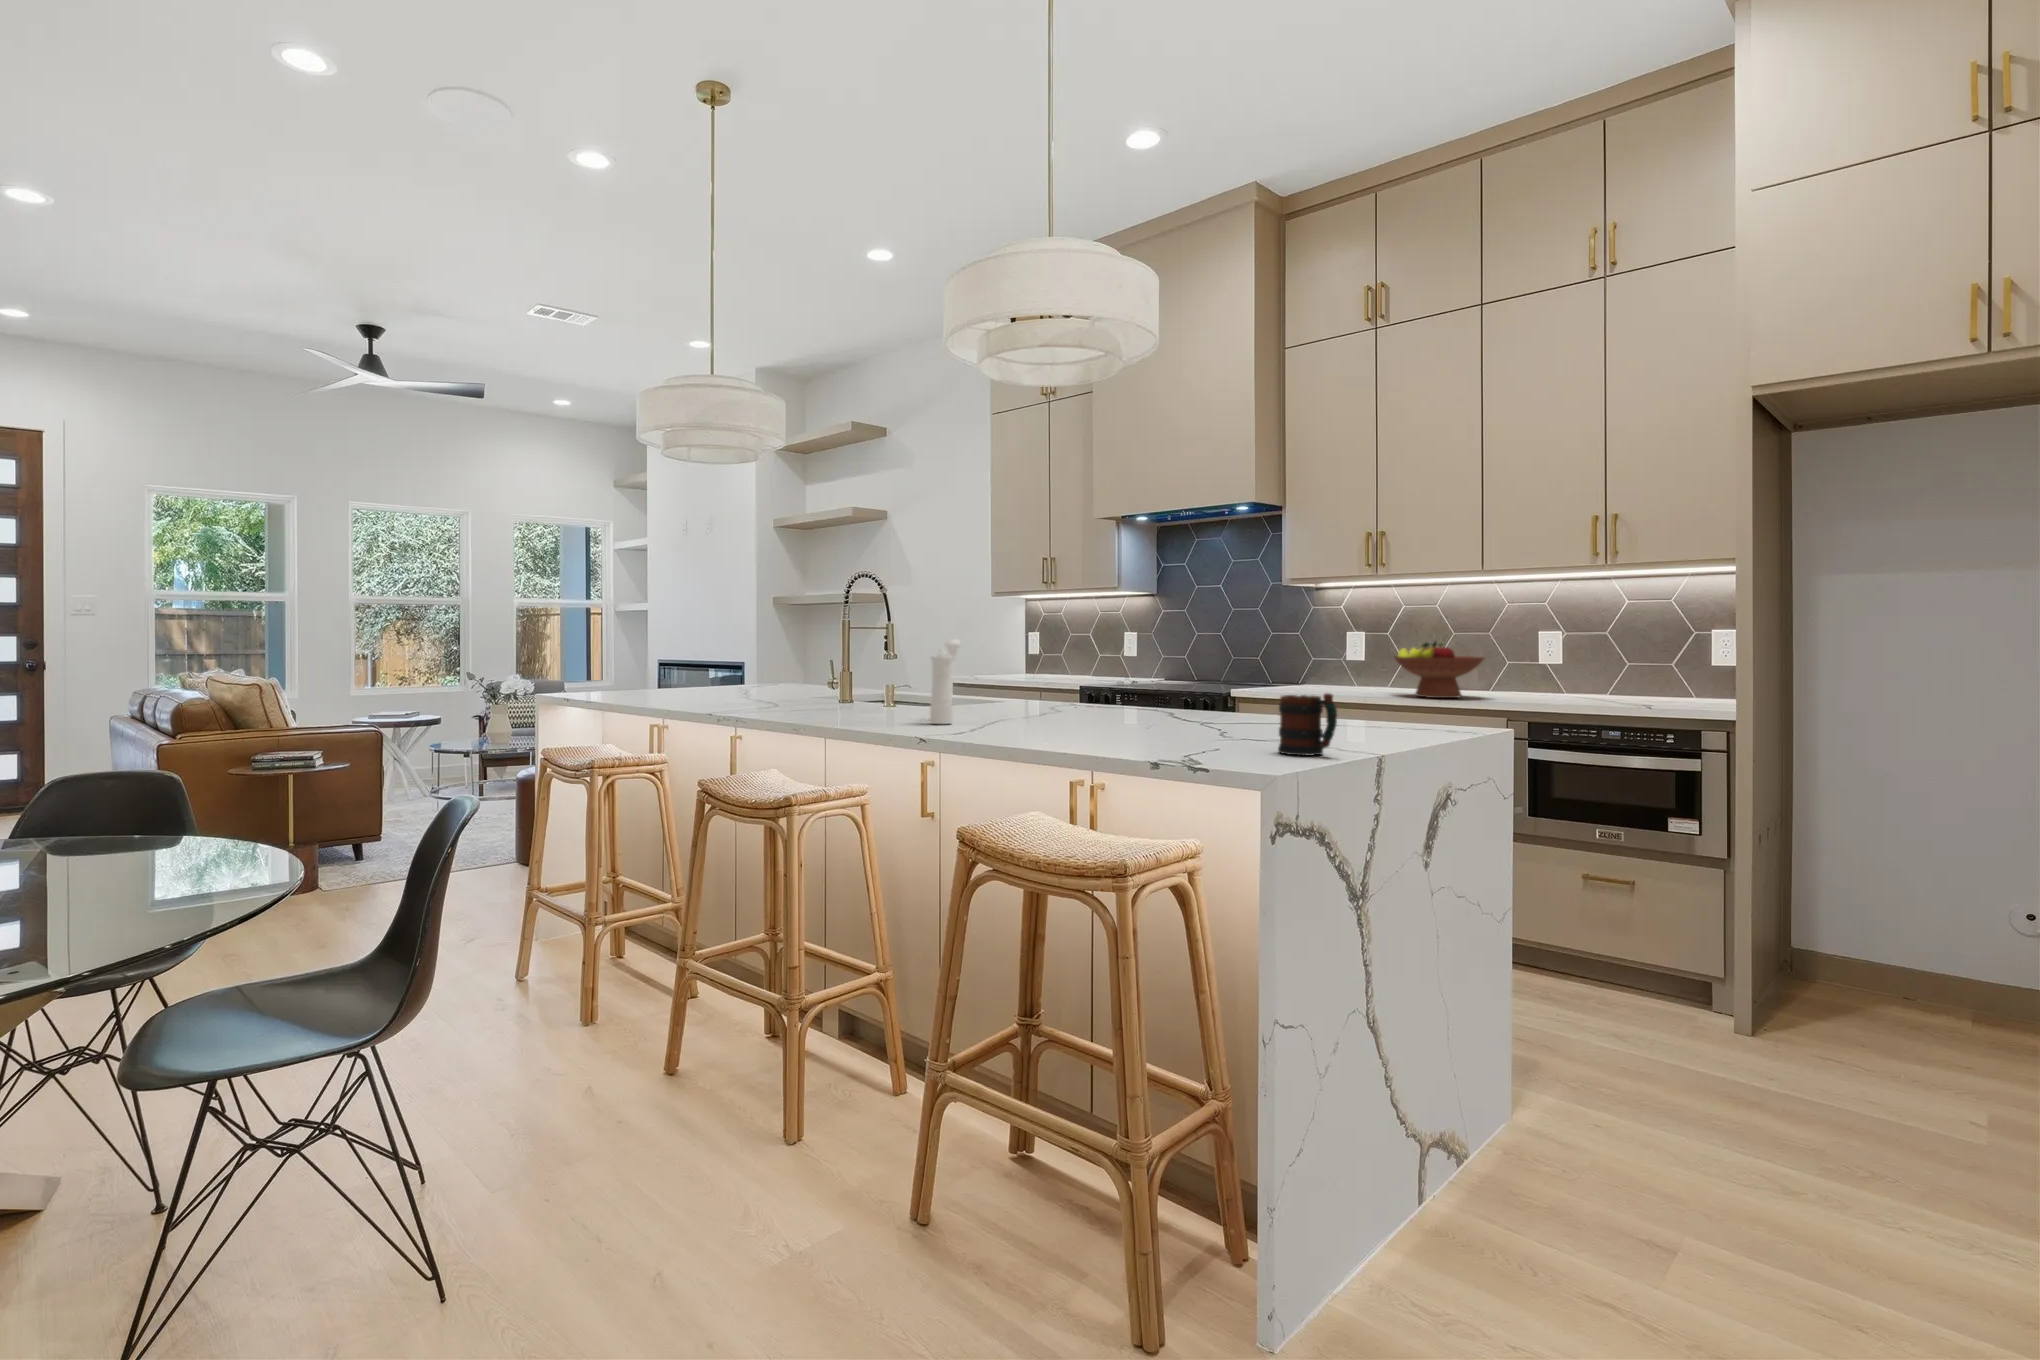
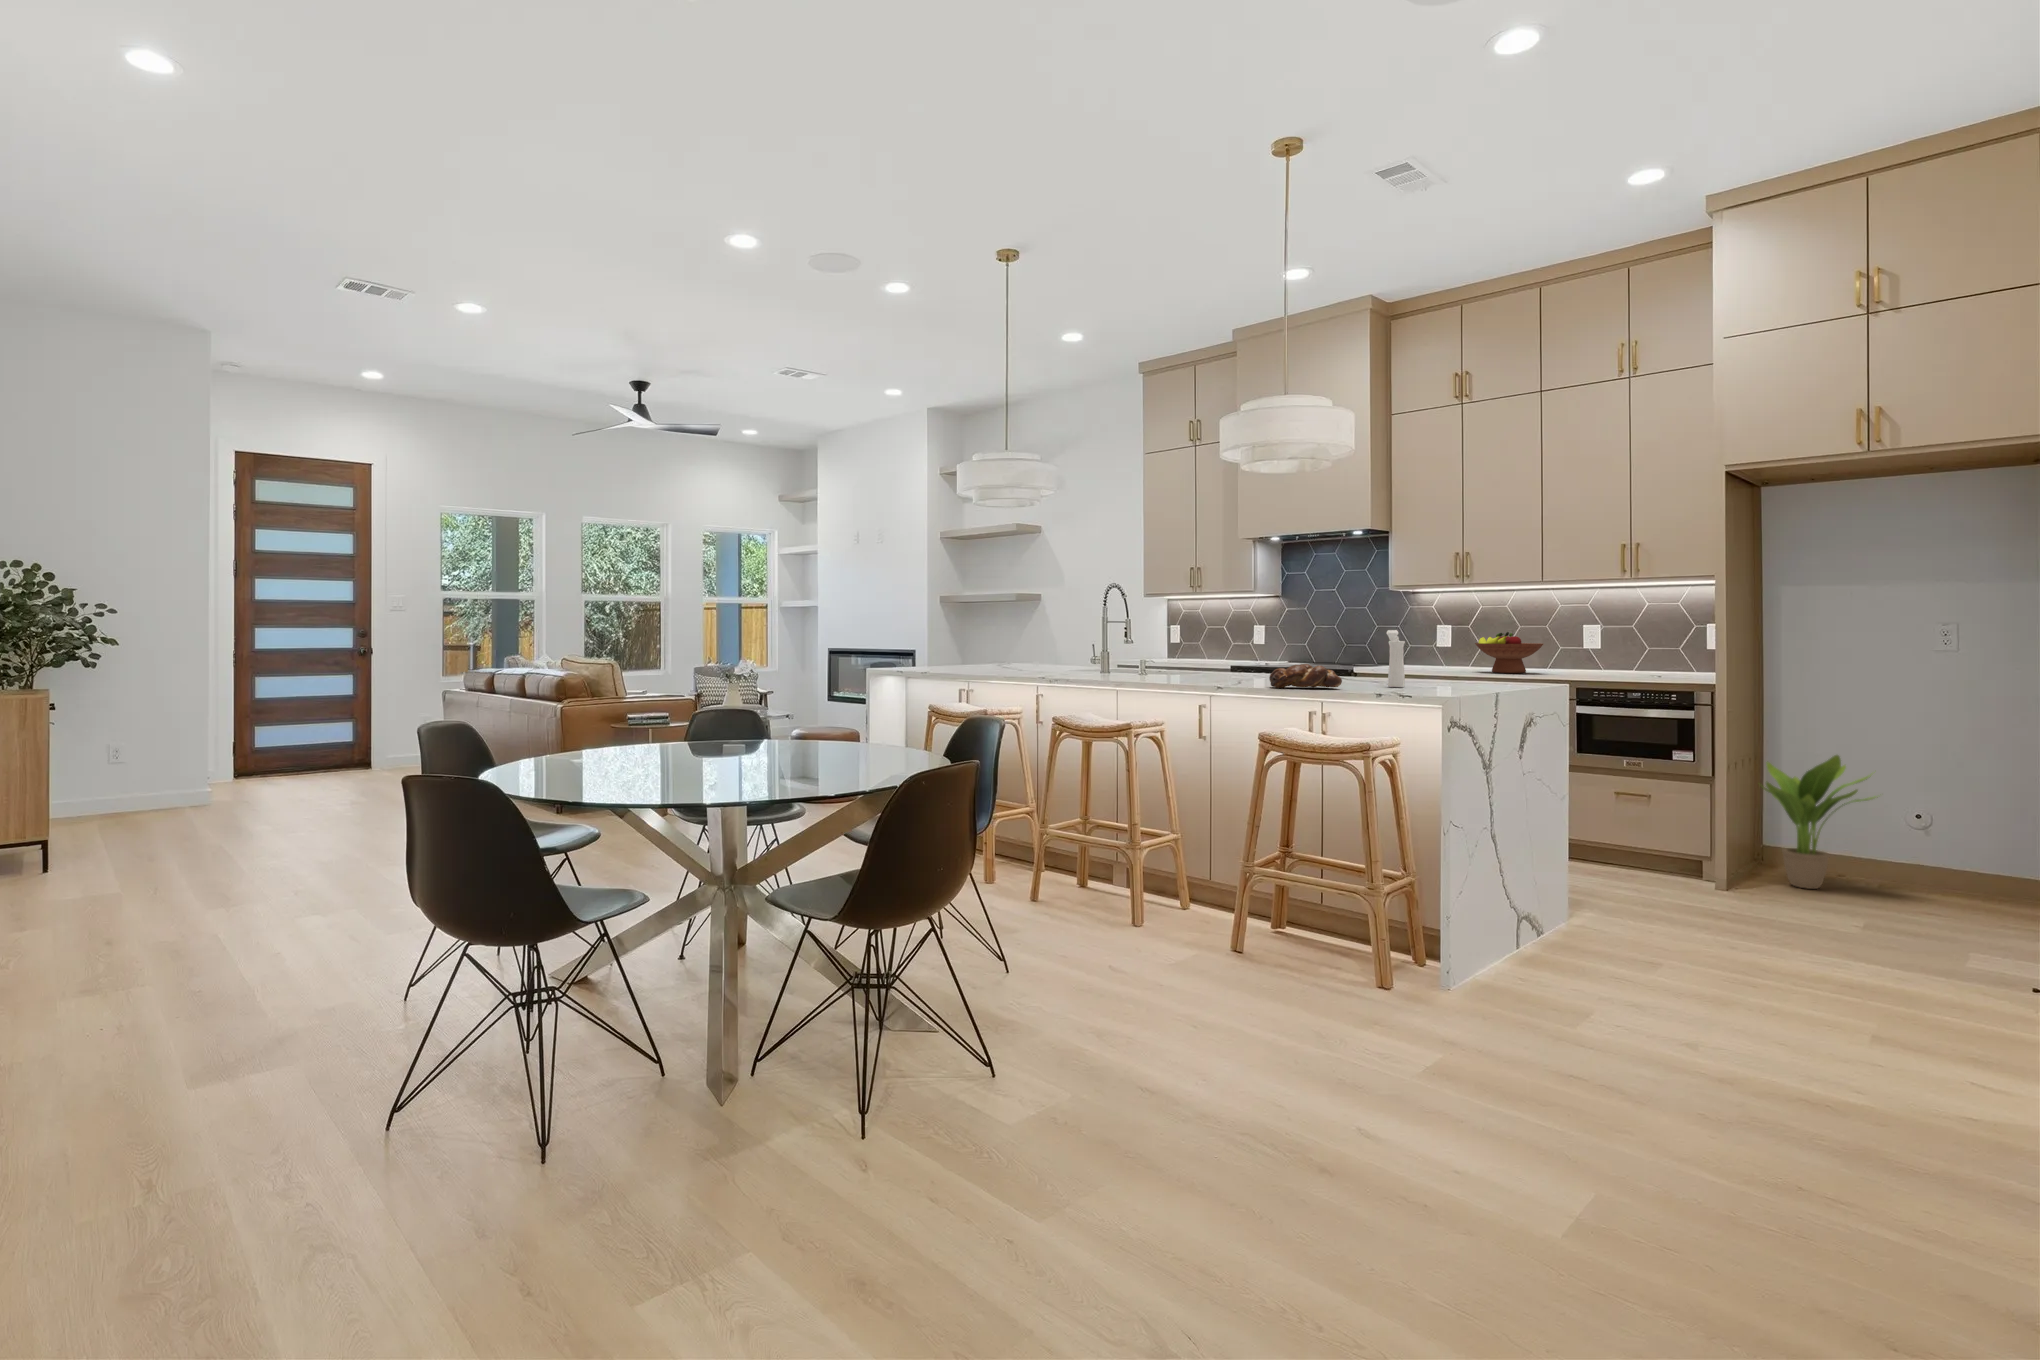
pepper mill: present [930,639,960,724] -> present [1386,630,1405,687]
mug: present [1278,693,1337,756] -> none [1432,657,1470,693]
bread loaf: none [1023,700,1137,741] -> present [1269,664,1342,688]
potted plant: none [1796,832,1995,1030] -> present [1760,755,1875,889]

